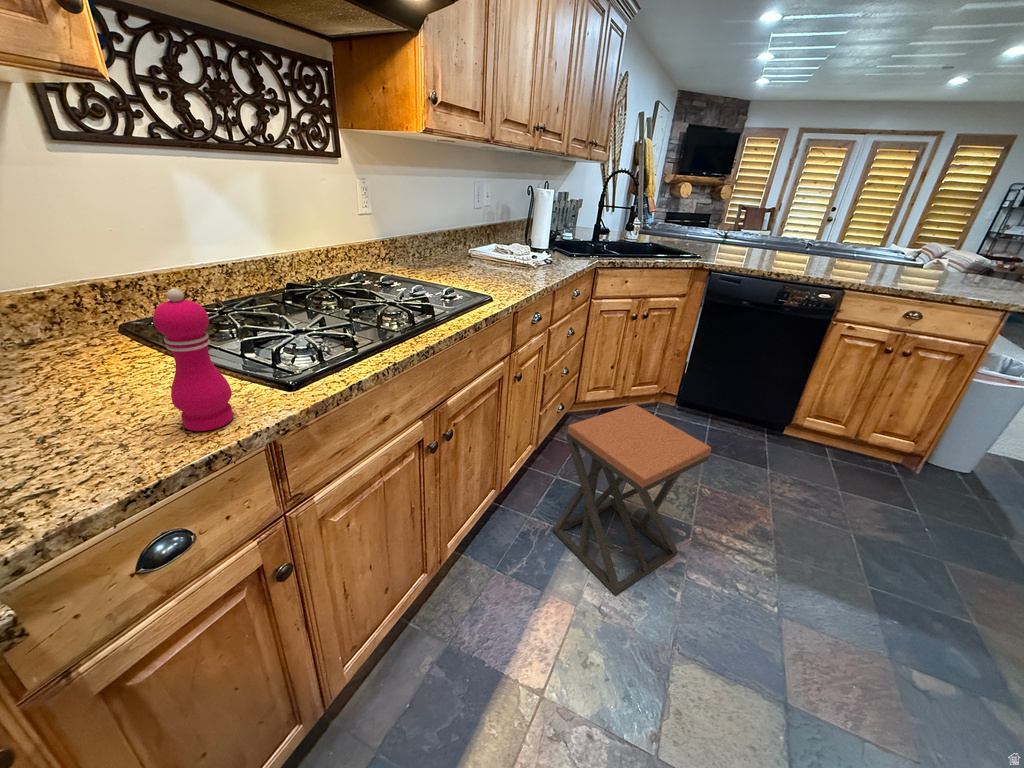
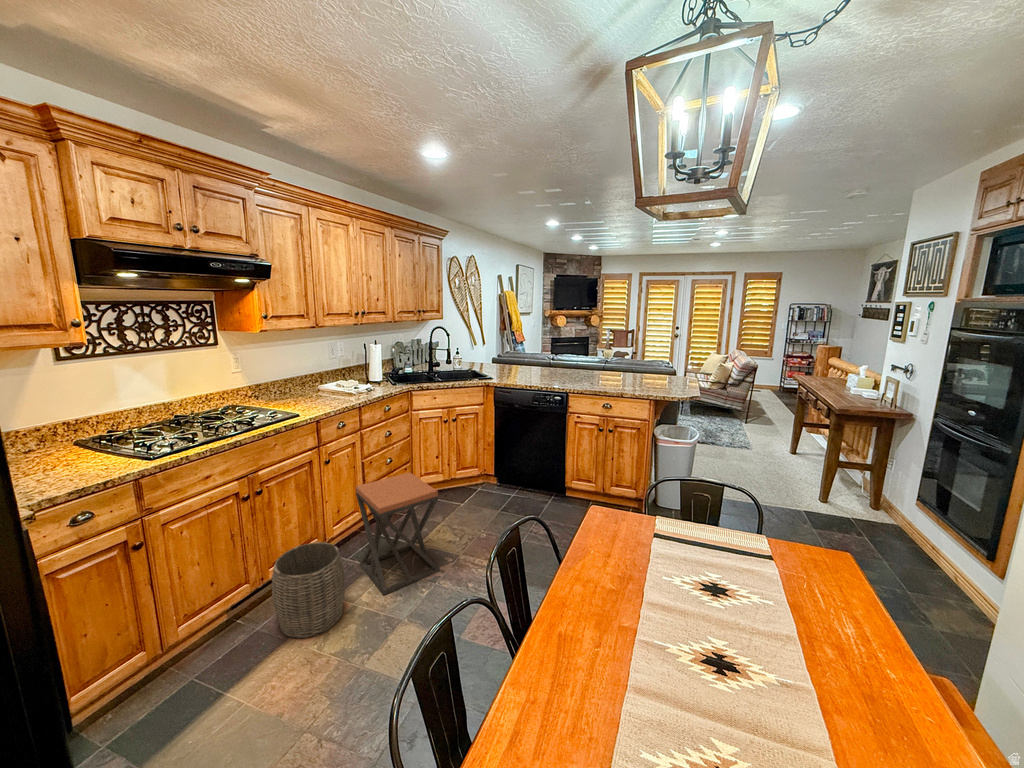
pepper mill: present [153,289,233,431] -> none [89,419,119,474]
woven basket: none [473,518,584,674] -> present [272,542,345,638]

